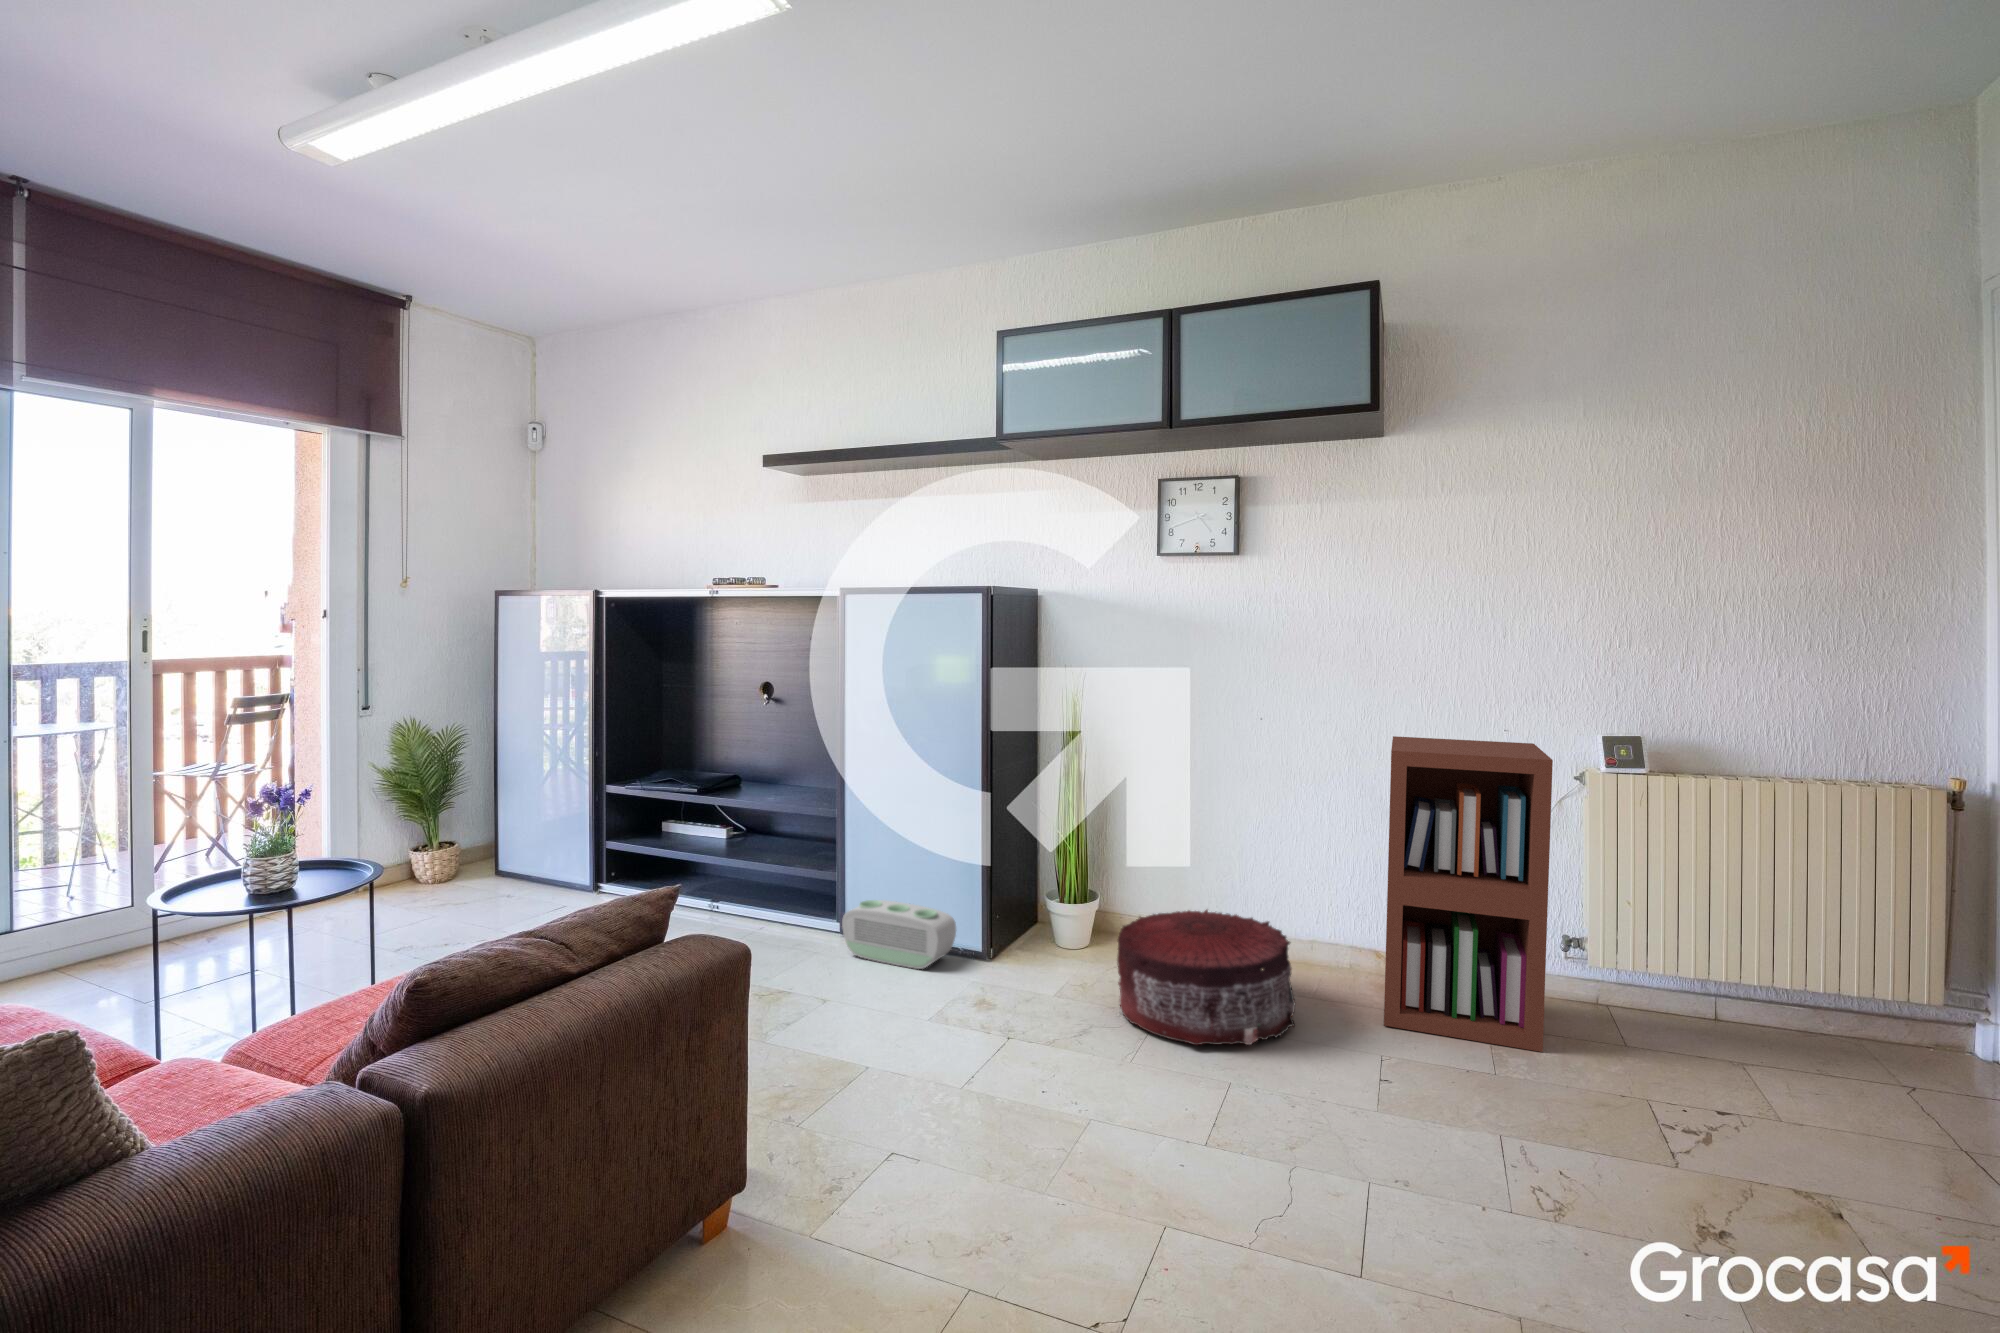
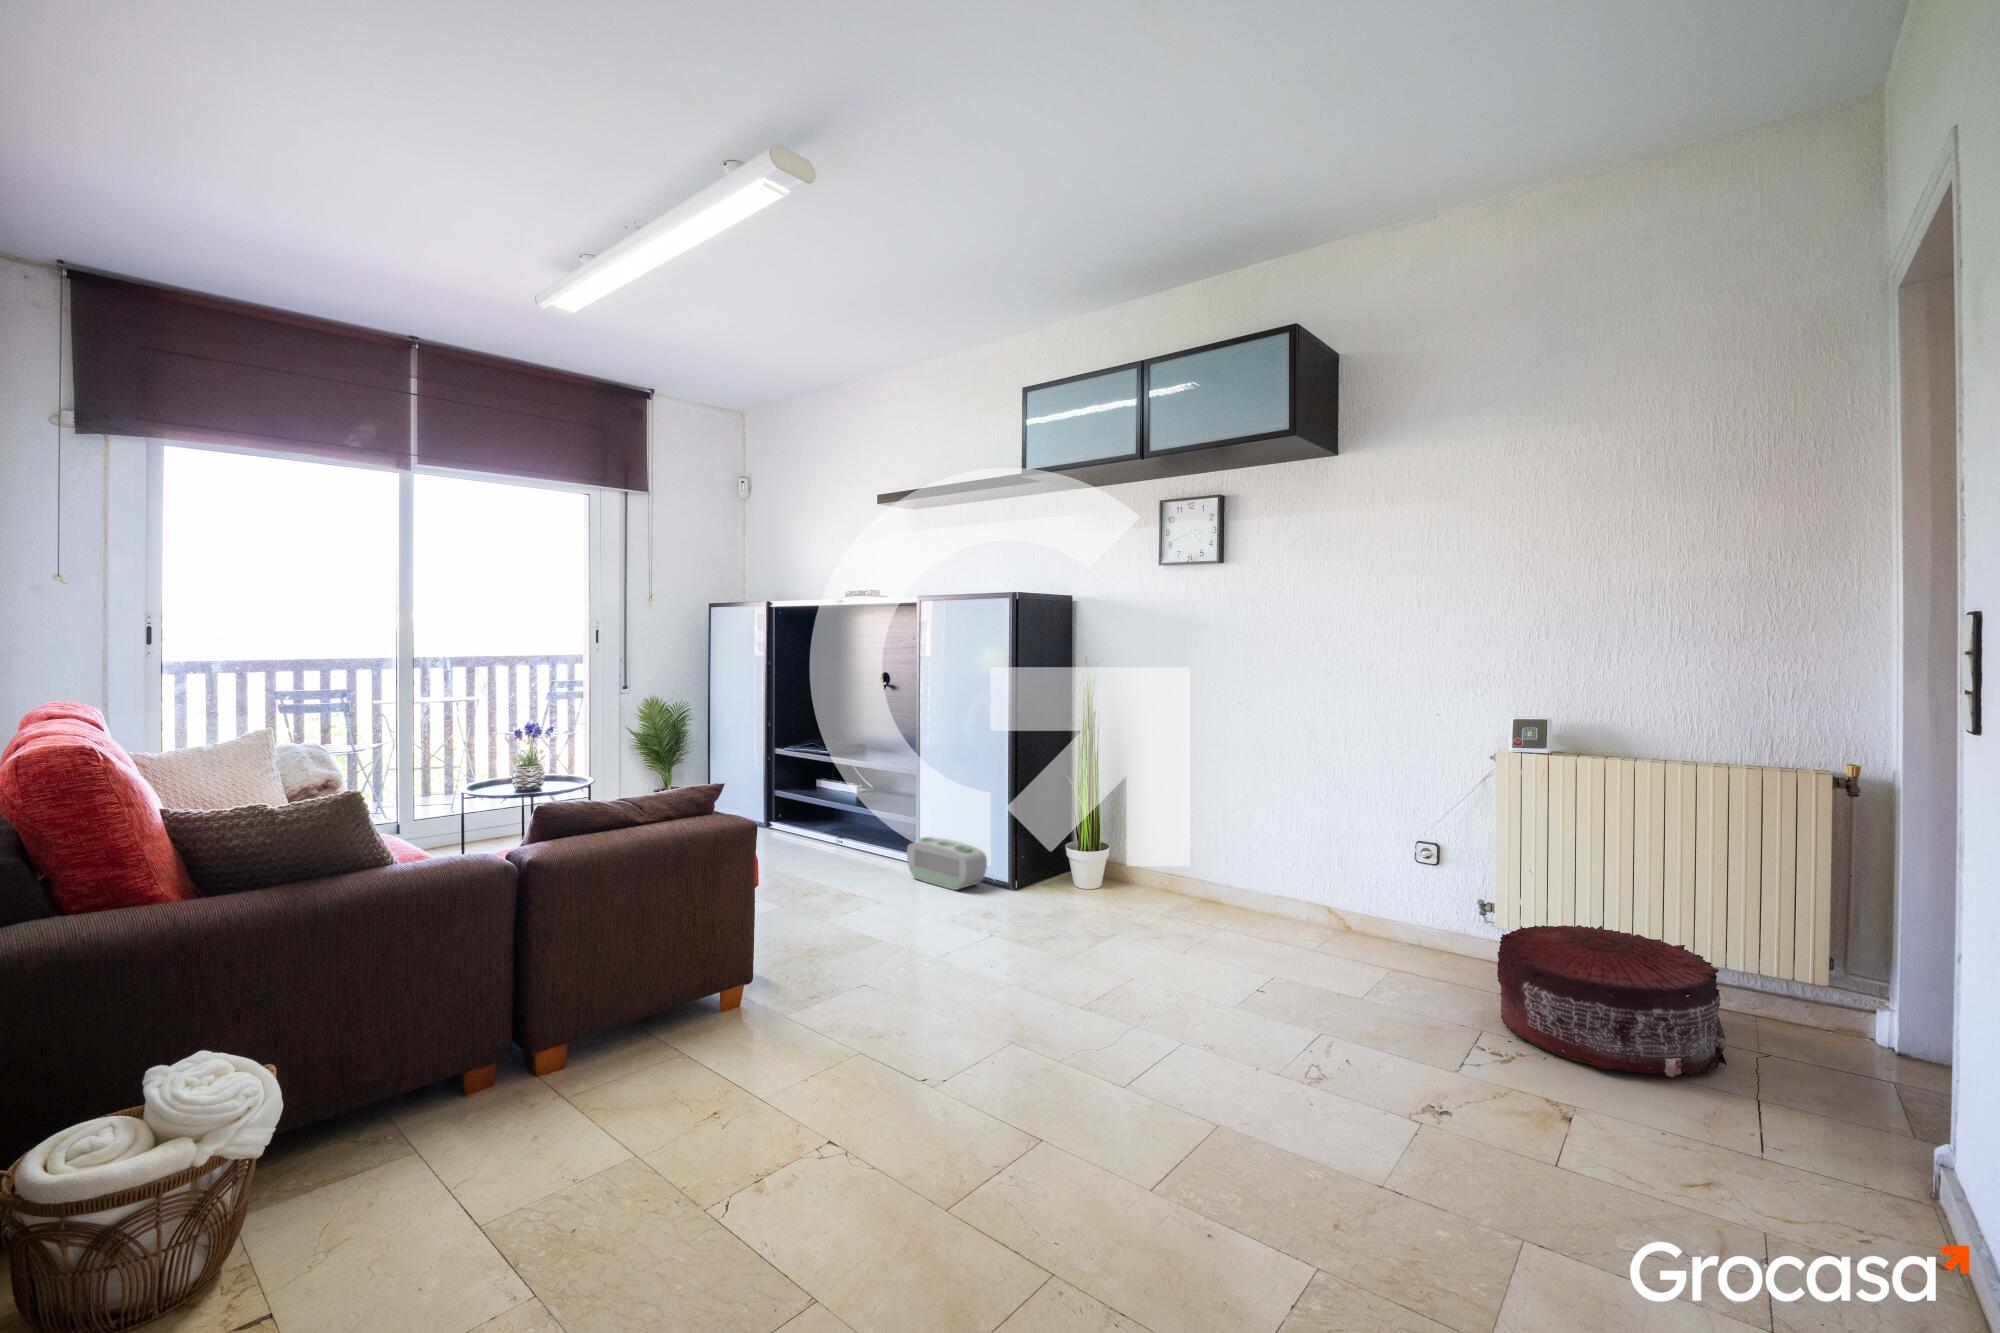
bookshelf: present [1384,736,1553,1052] -> none [1291,718,1454,989]
pouf: present [1117,910,1295,1045] -> present [1497,925,1726,1077]

